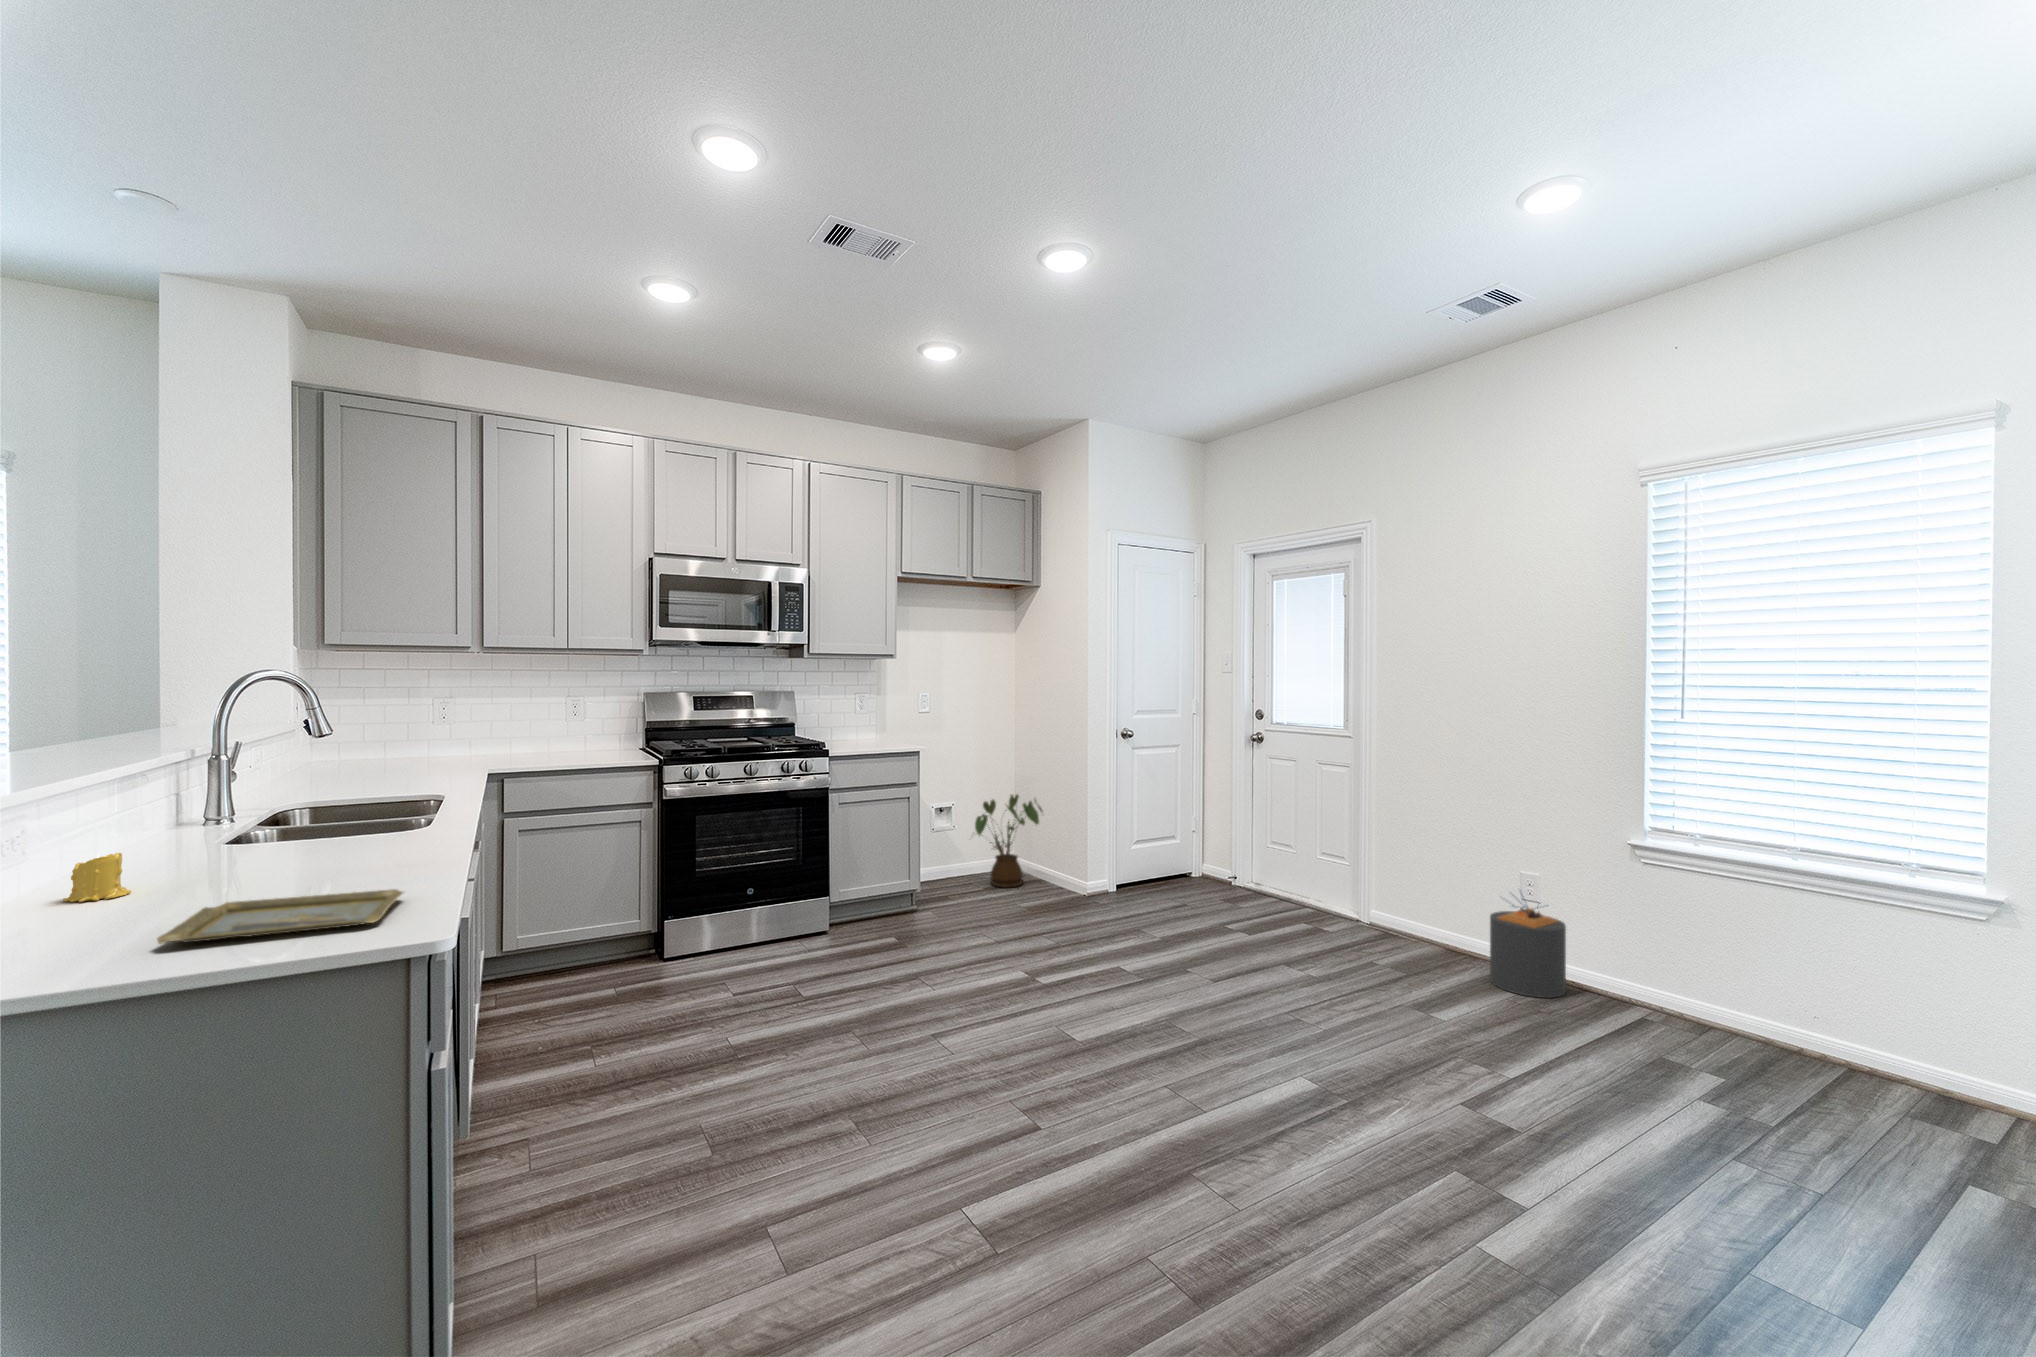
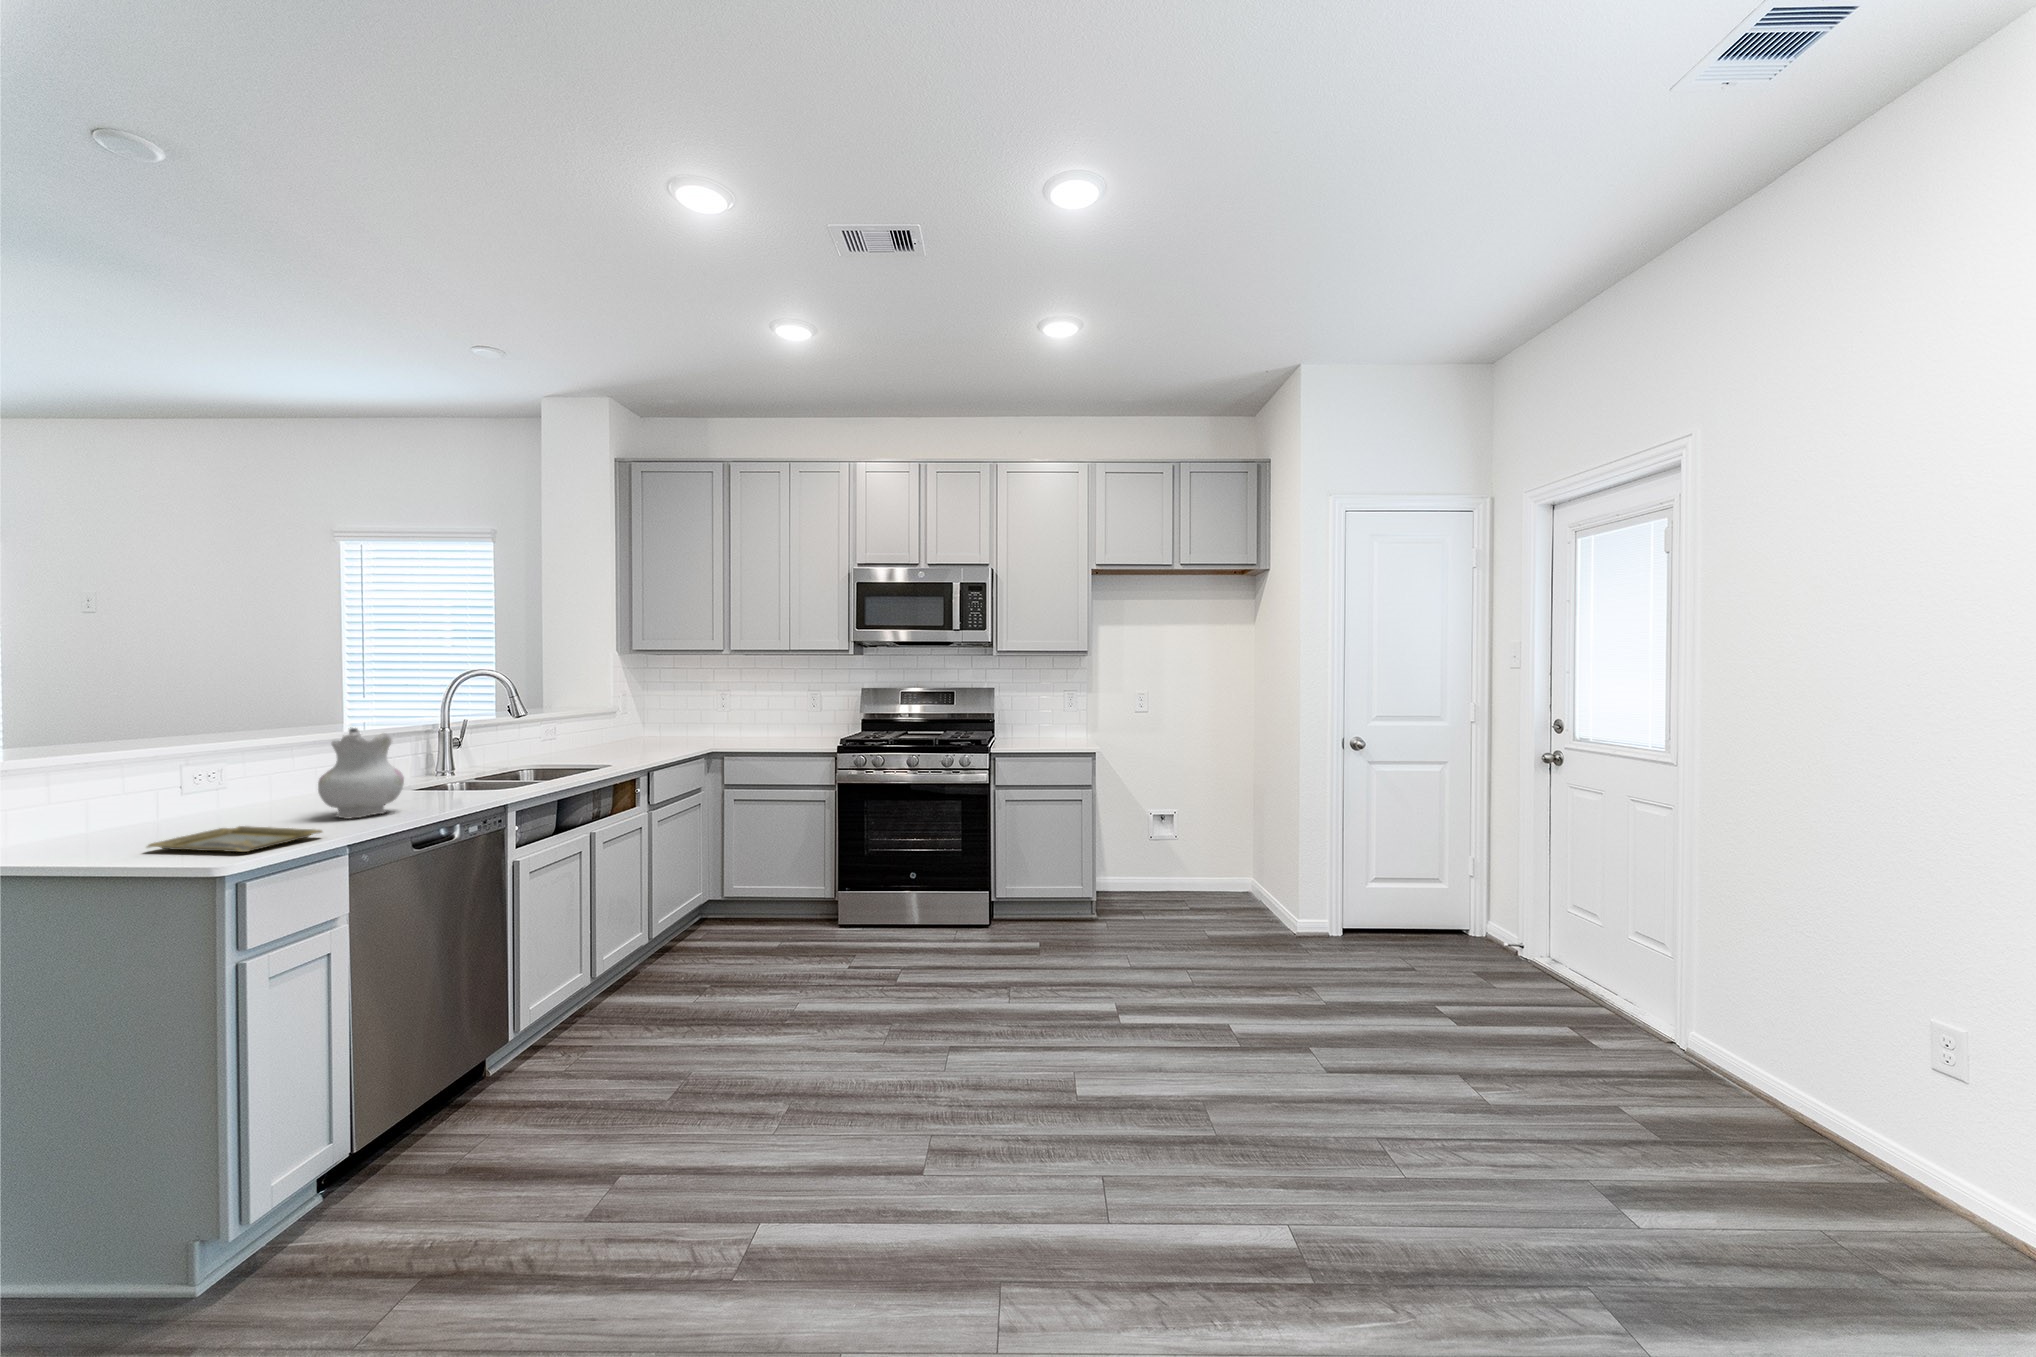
ceramic pitcher: none [258,754,381,881] -> present [318,728,404,819]
house plant: present [975,795,1042,888] -> none [1177,805,1266,910]
candle: present [63,853,131,902] -> none [237,786,280,817]
trash can: present [1490,890,1566,998] -> none [1821,1043,1990,1264]

